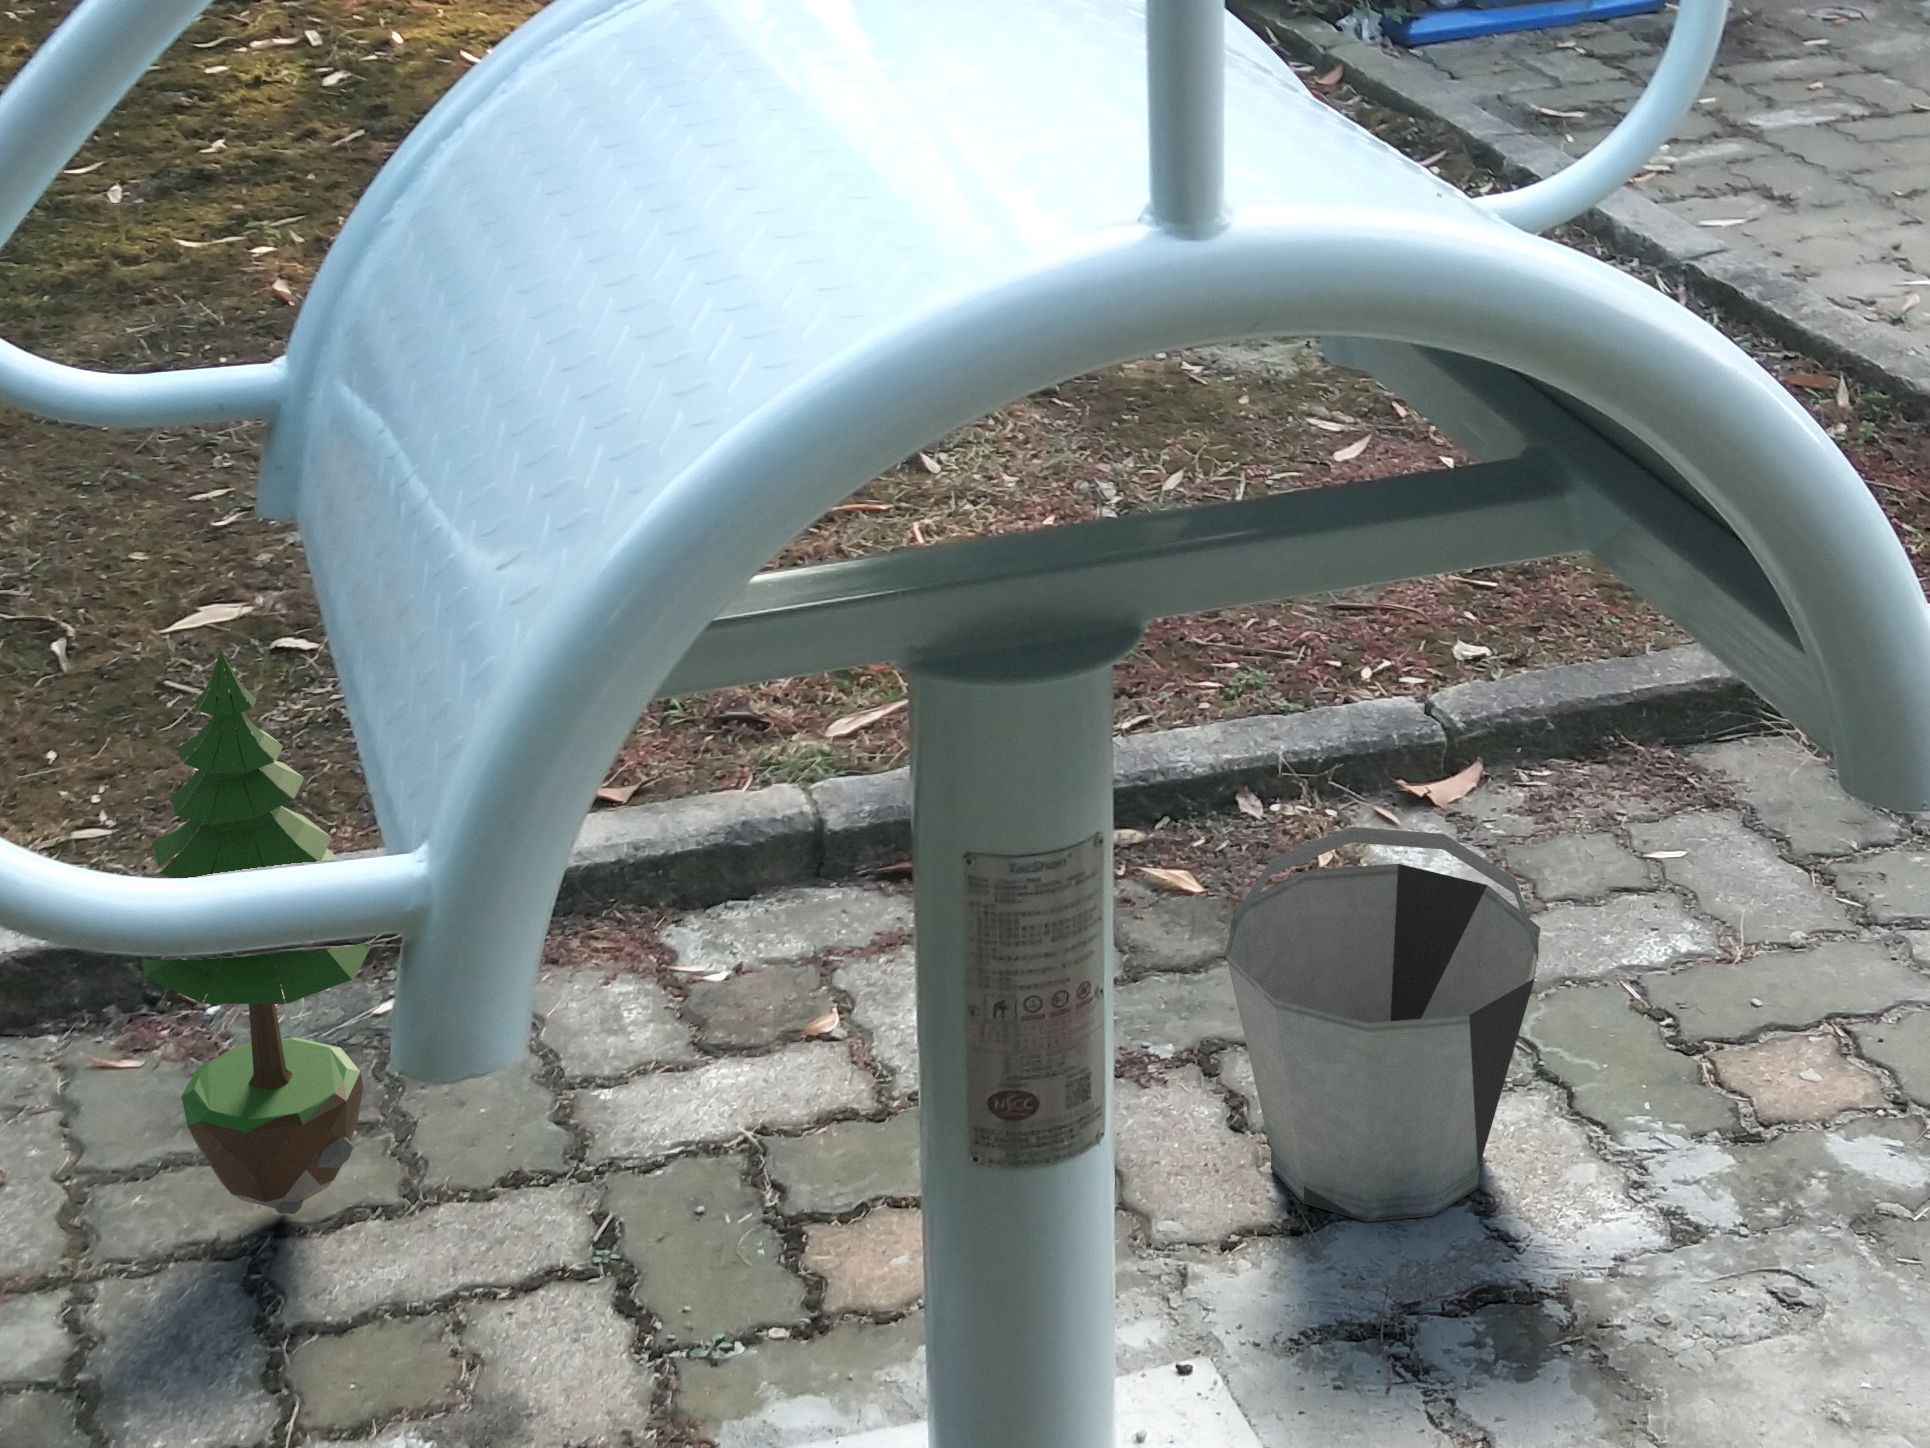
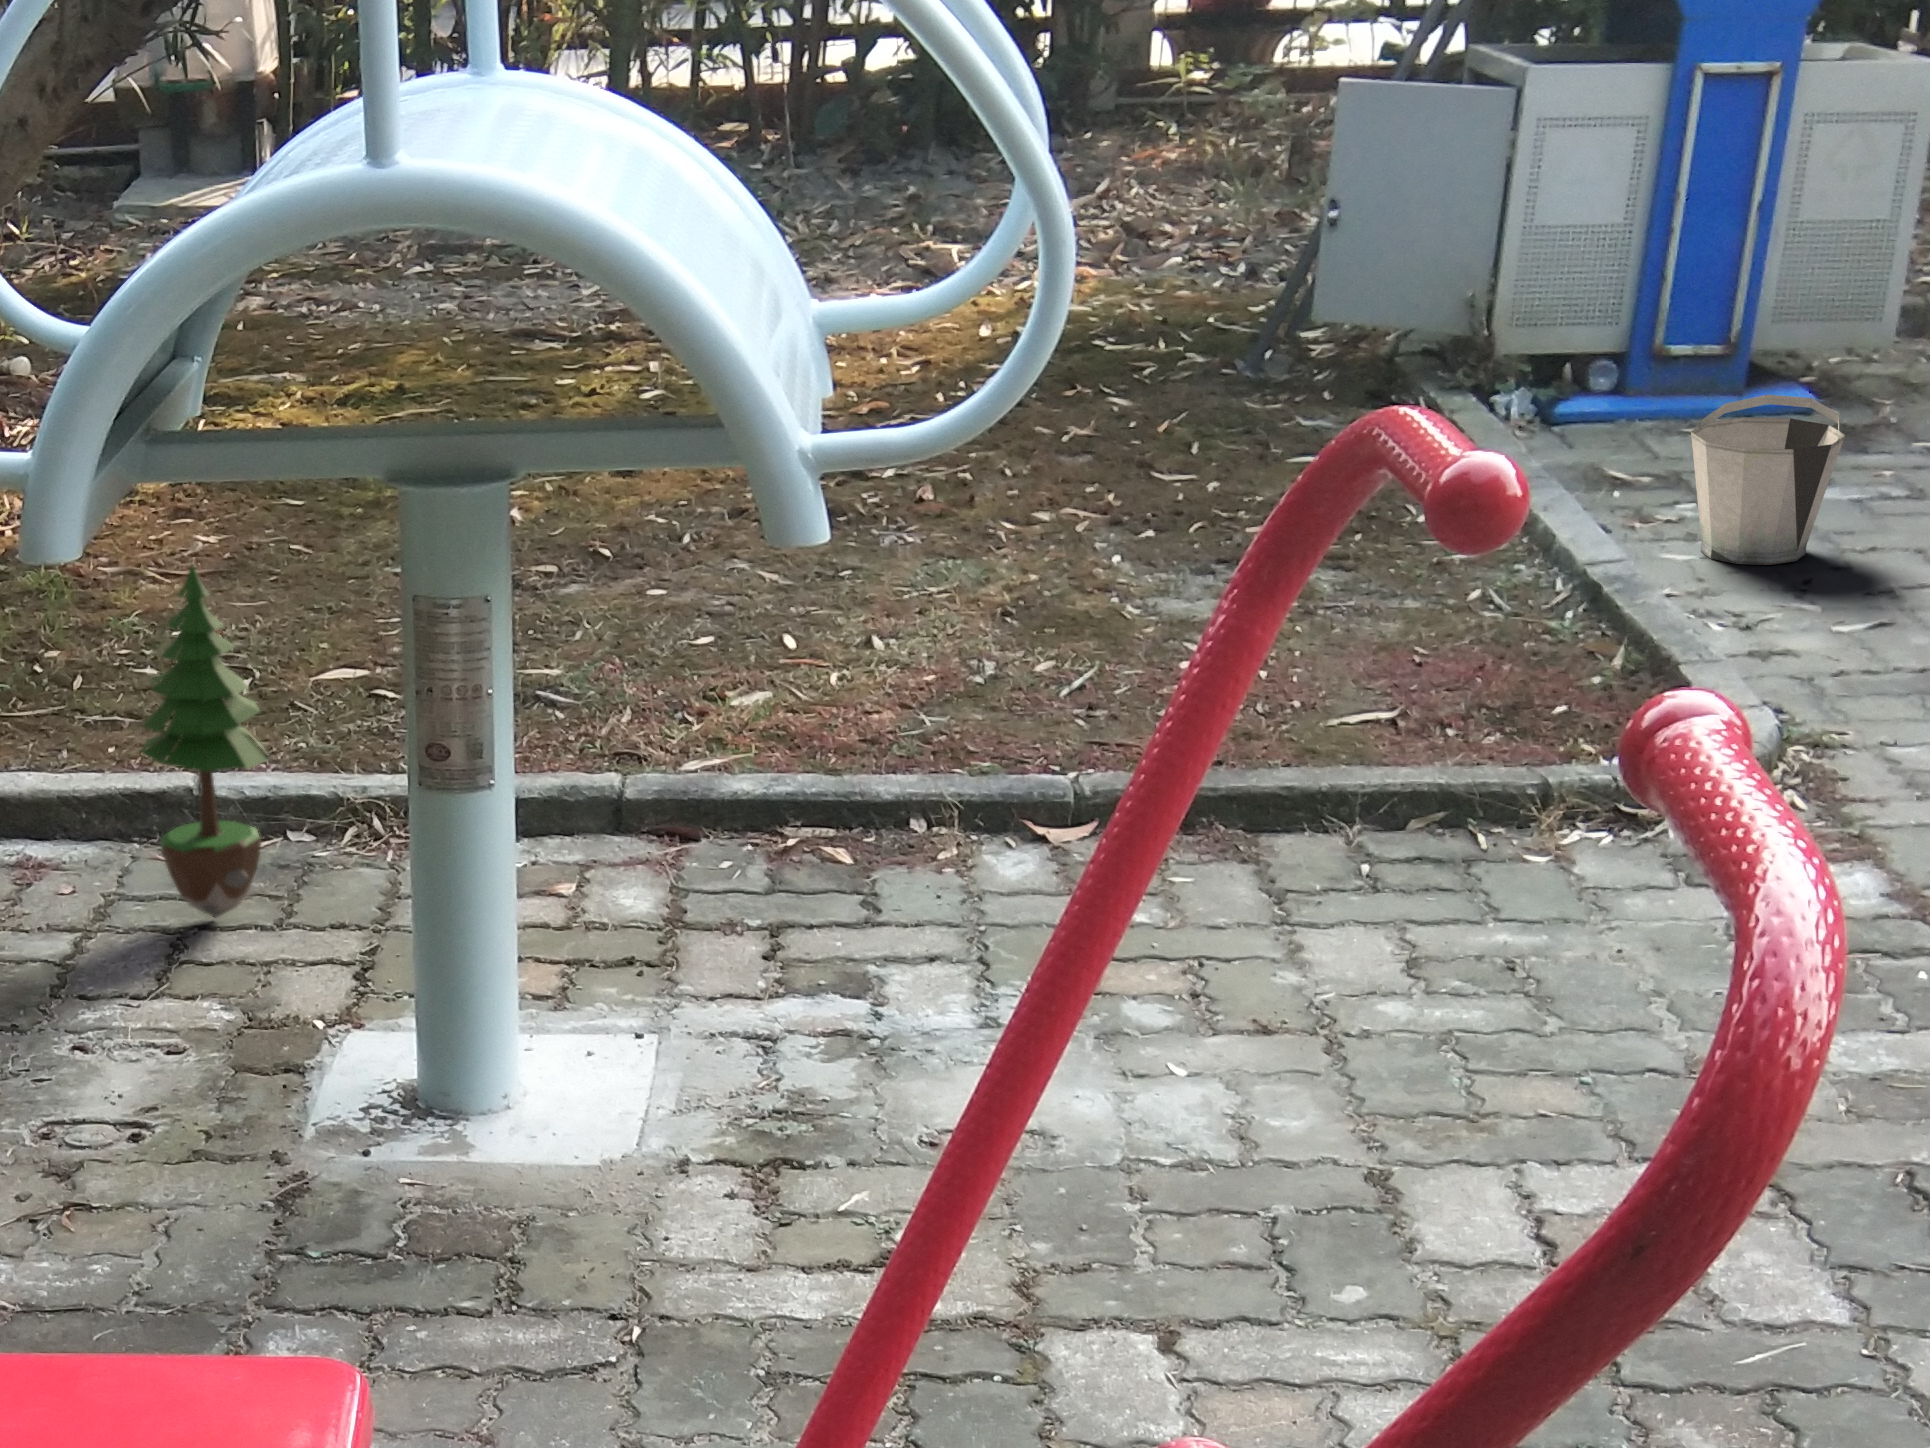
bucket: present [1225,827,1540,1221] -> present [1691,395,1845,565]

